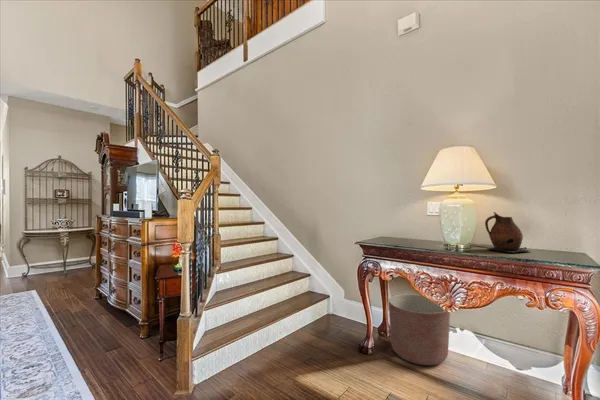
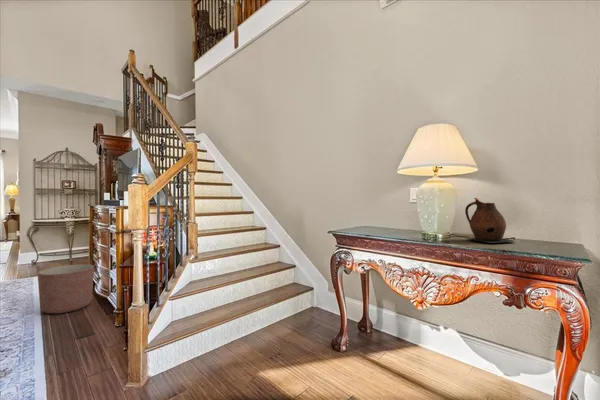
planter: present [389,294,450,365] -> present [38,264,94,314]

